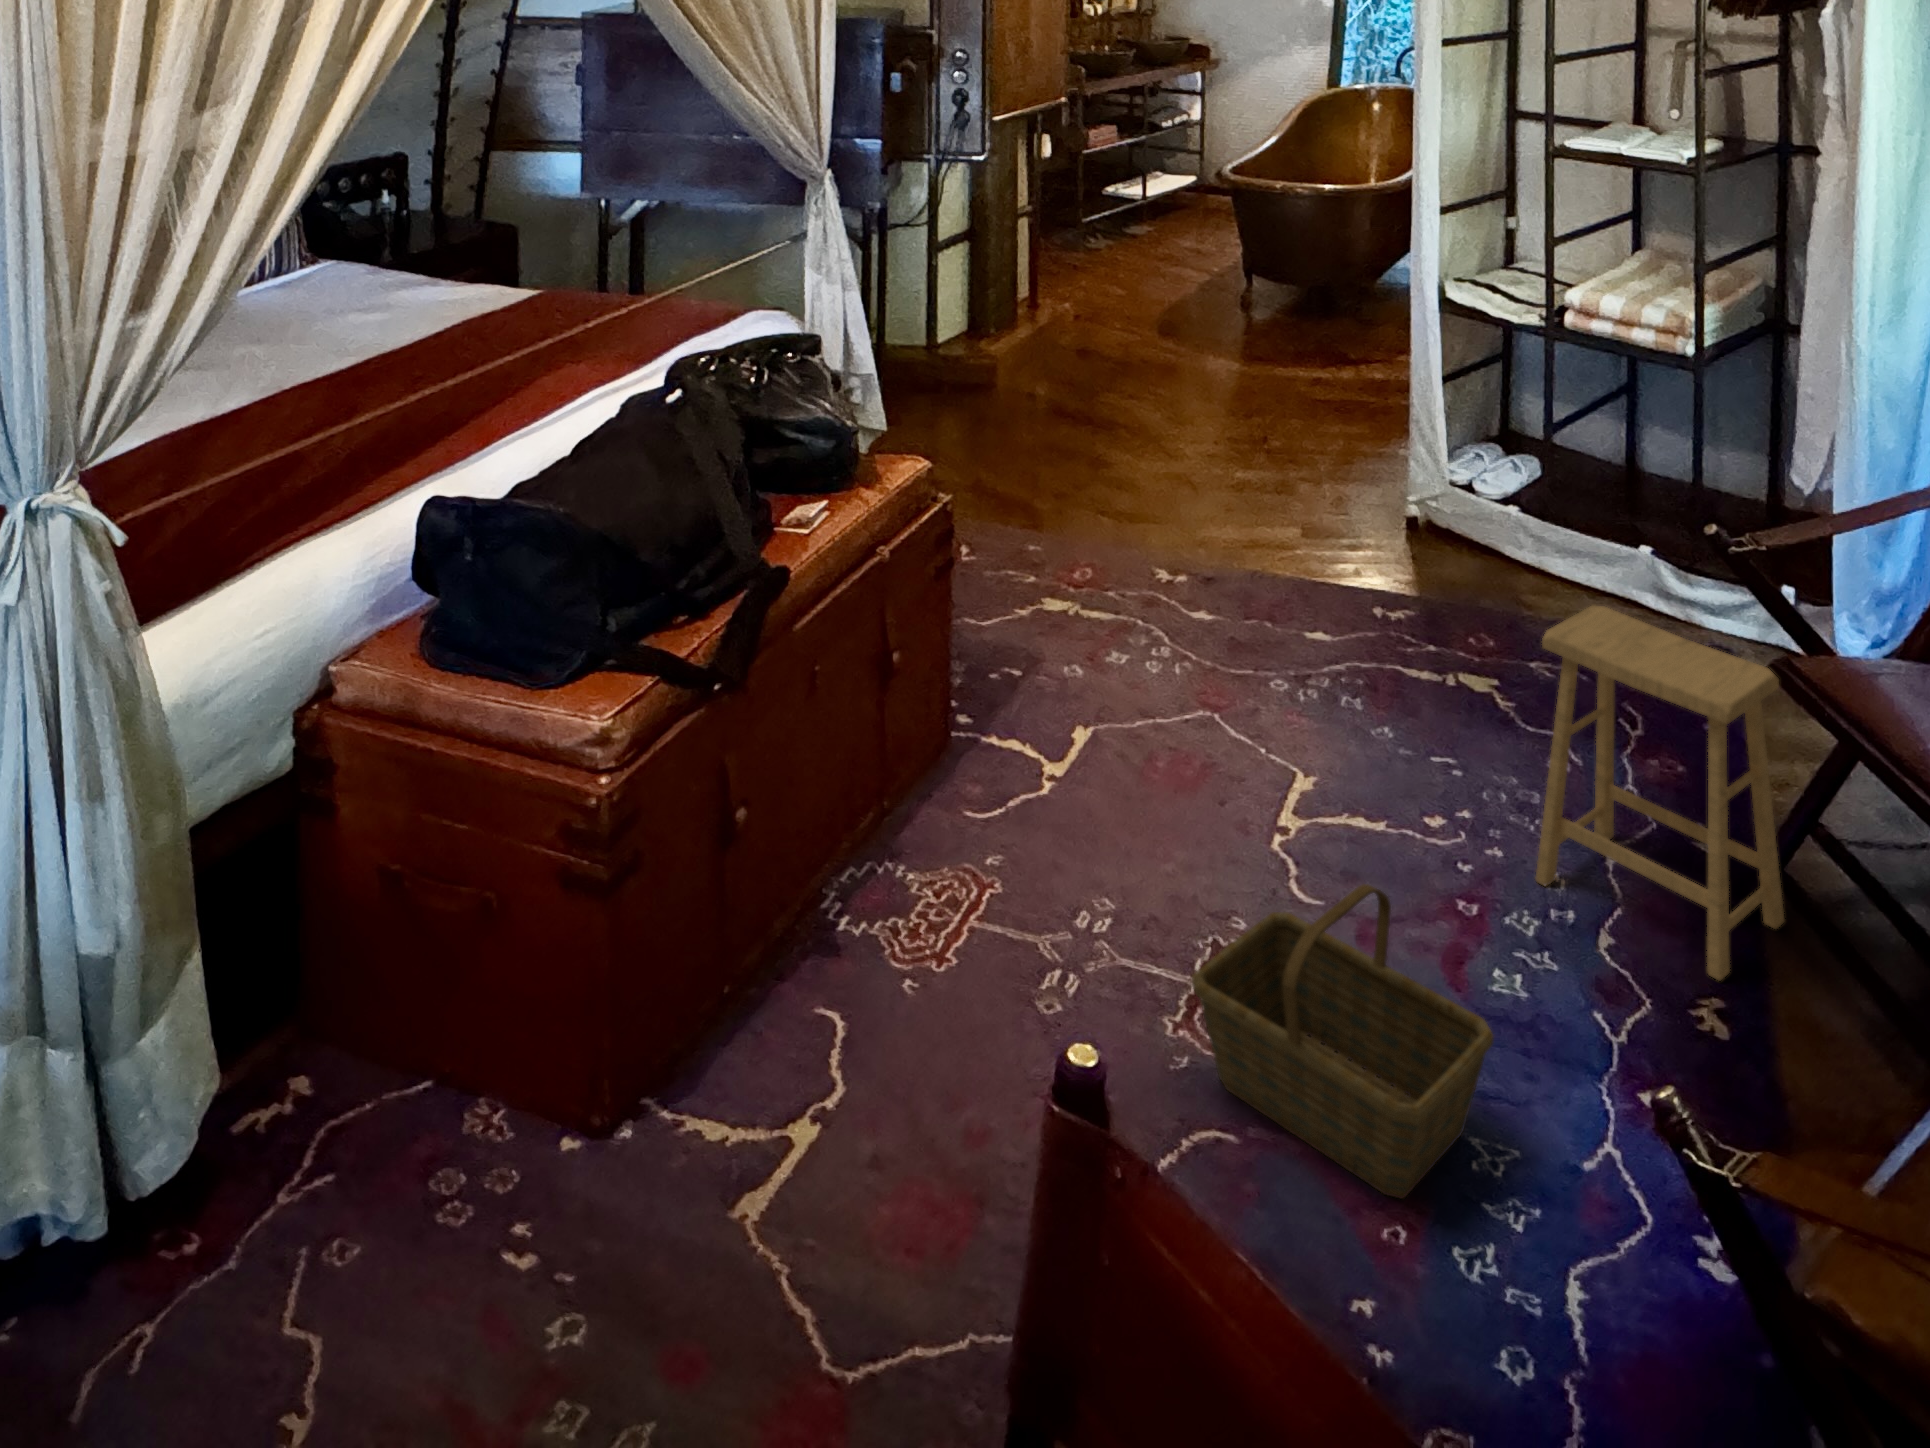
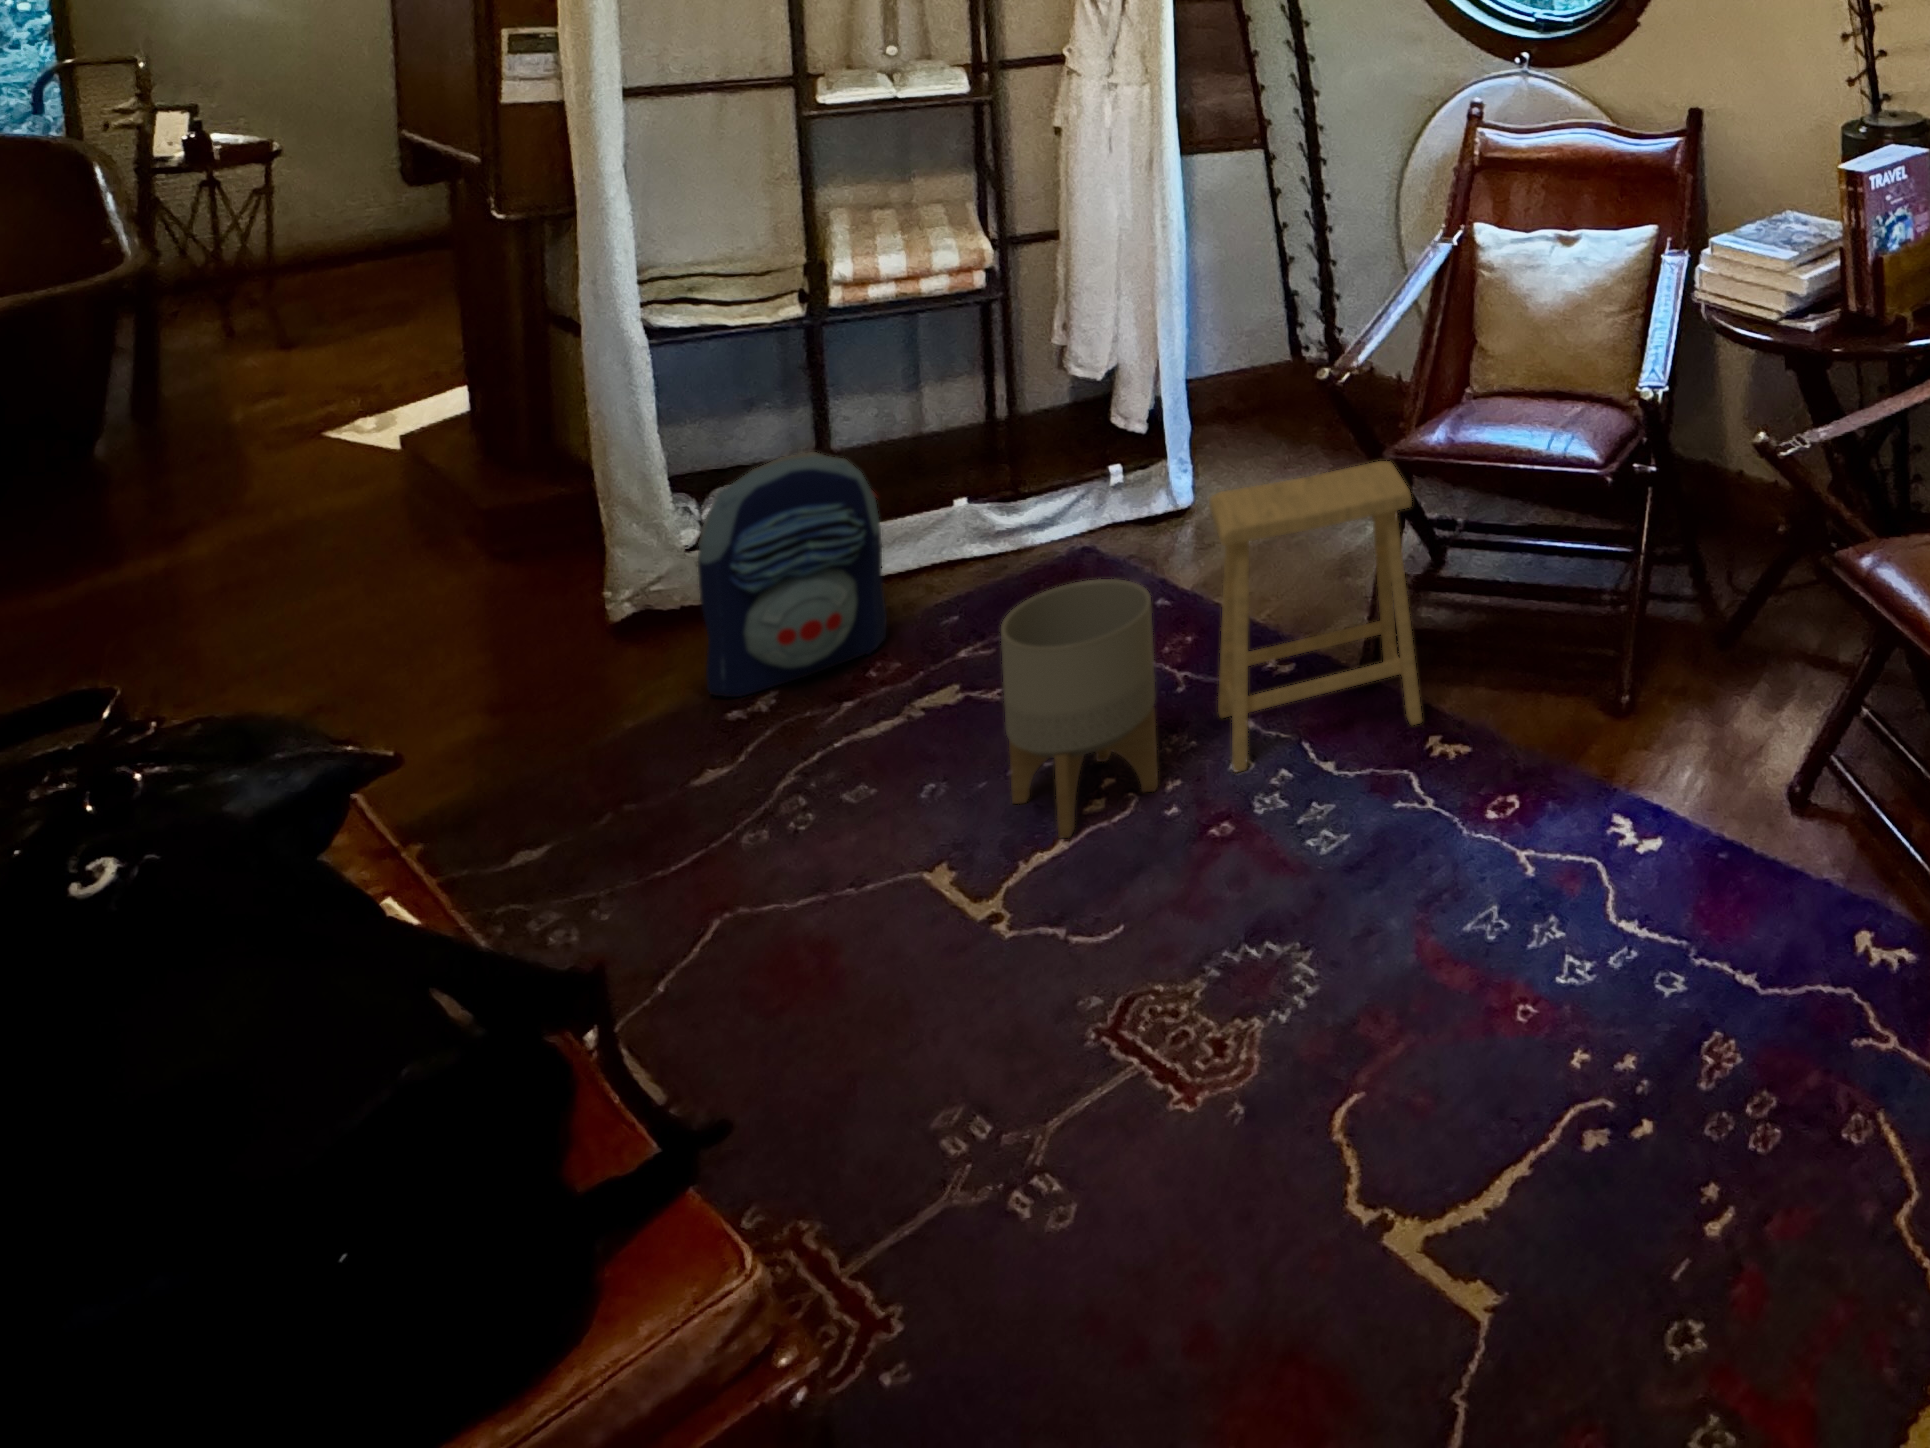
backpack: none [1389,428,1524,625] -> present [698,452,887,697]
planter: none [1377,609,1506,845] -> present [1001,579,1158,838]
basket: present [1192,884,1494,1199] -> none [1221,779,1527,1084]

